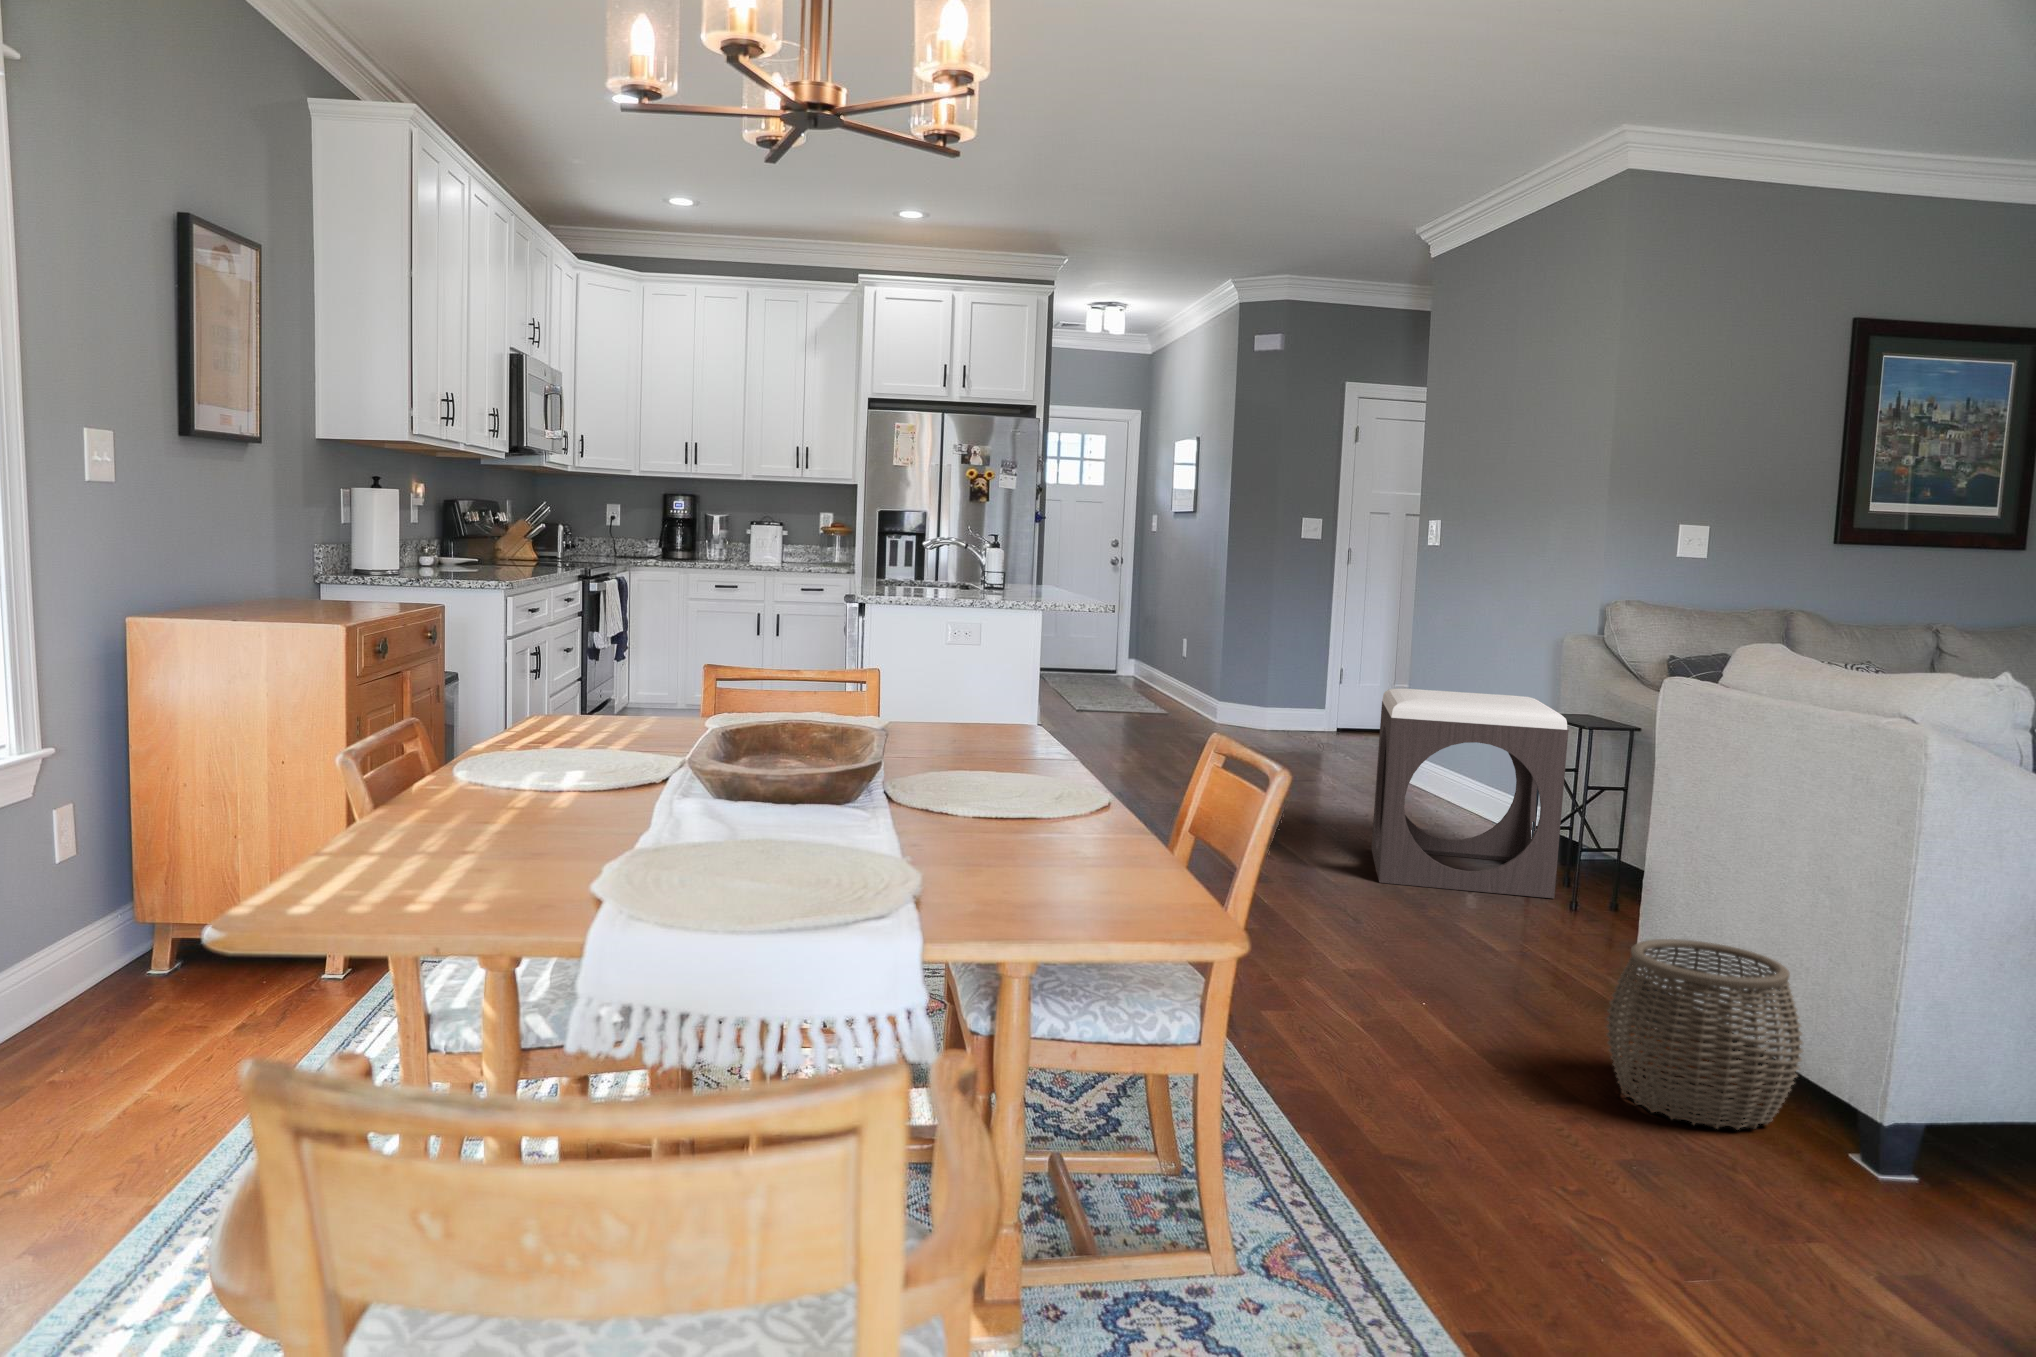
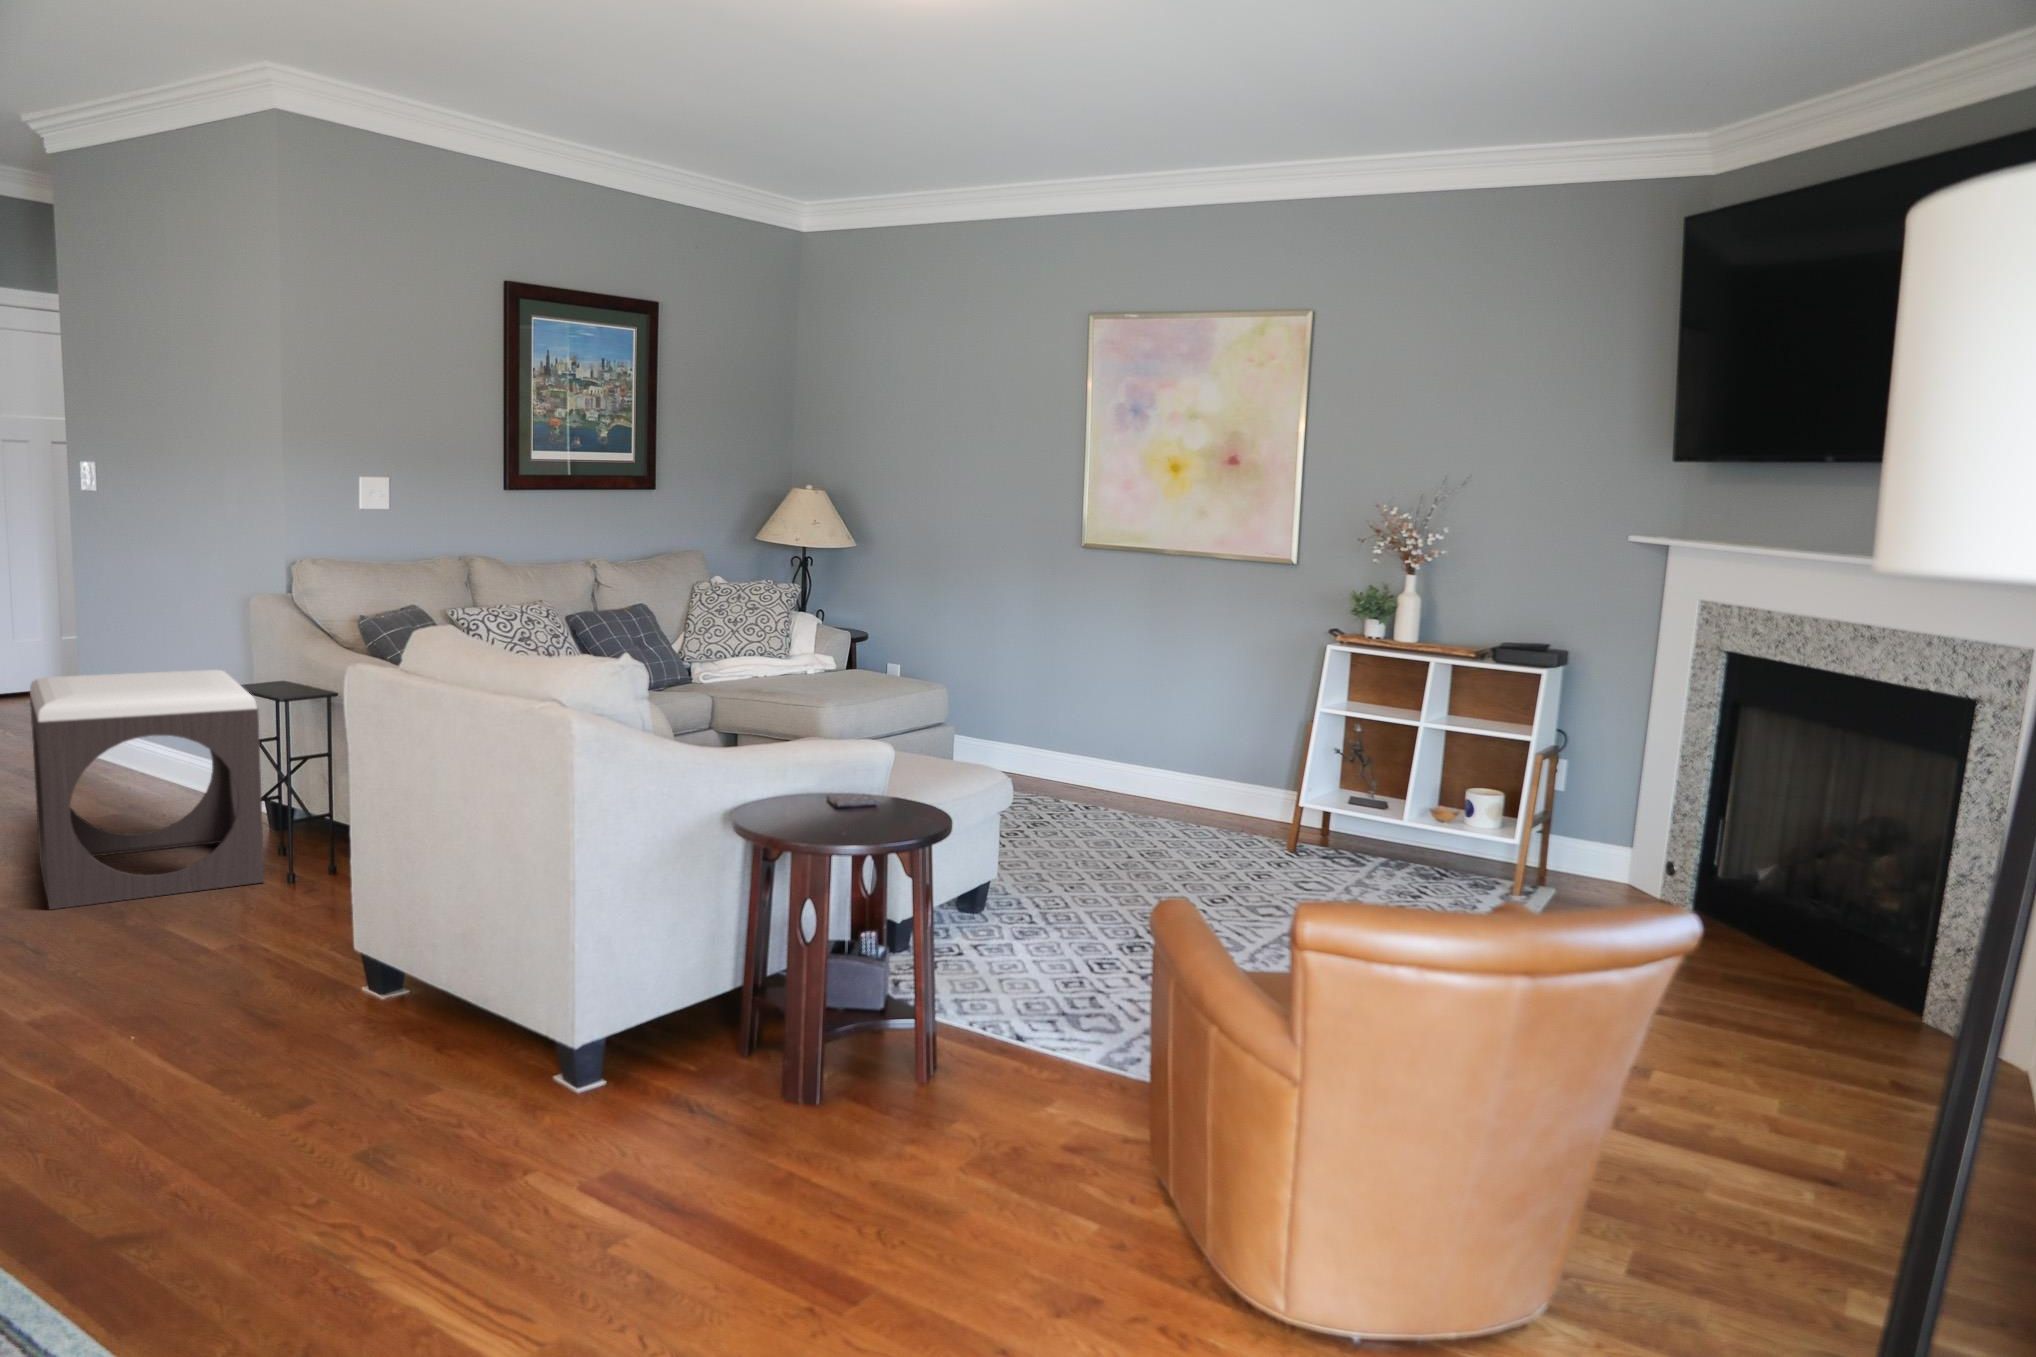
woven basket: present [1606,939,1803,1130] -> none [305,942,492,1130]

